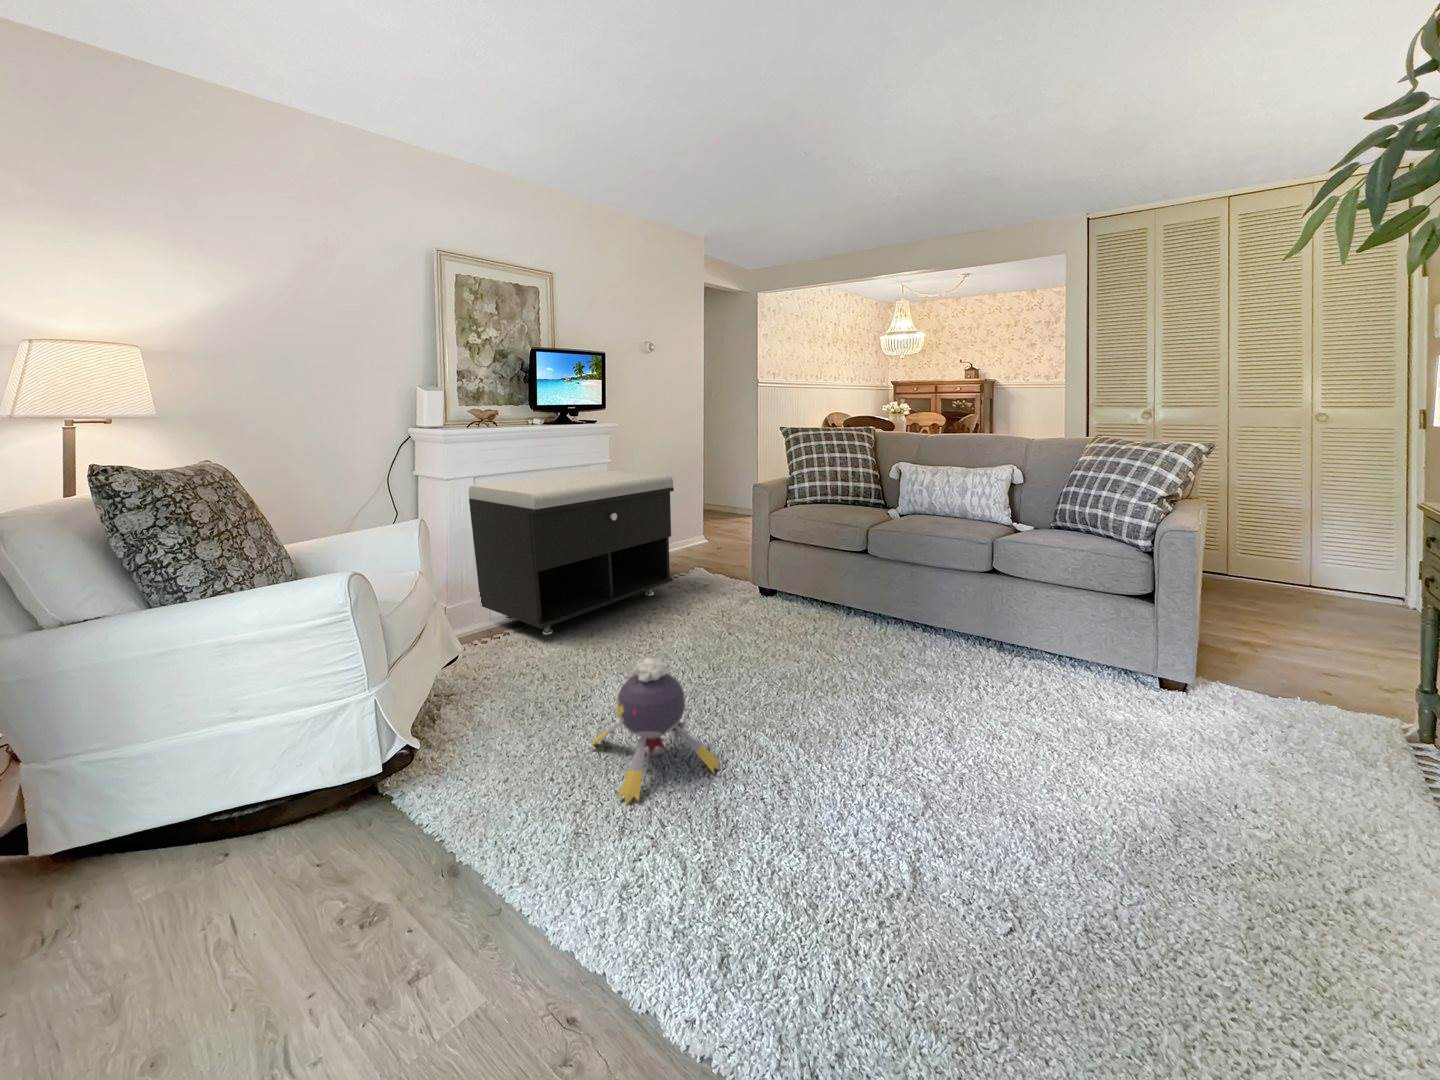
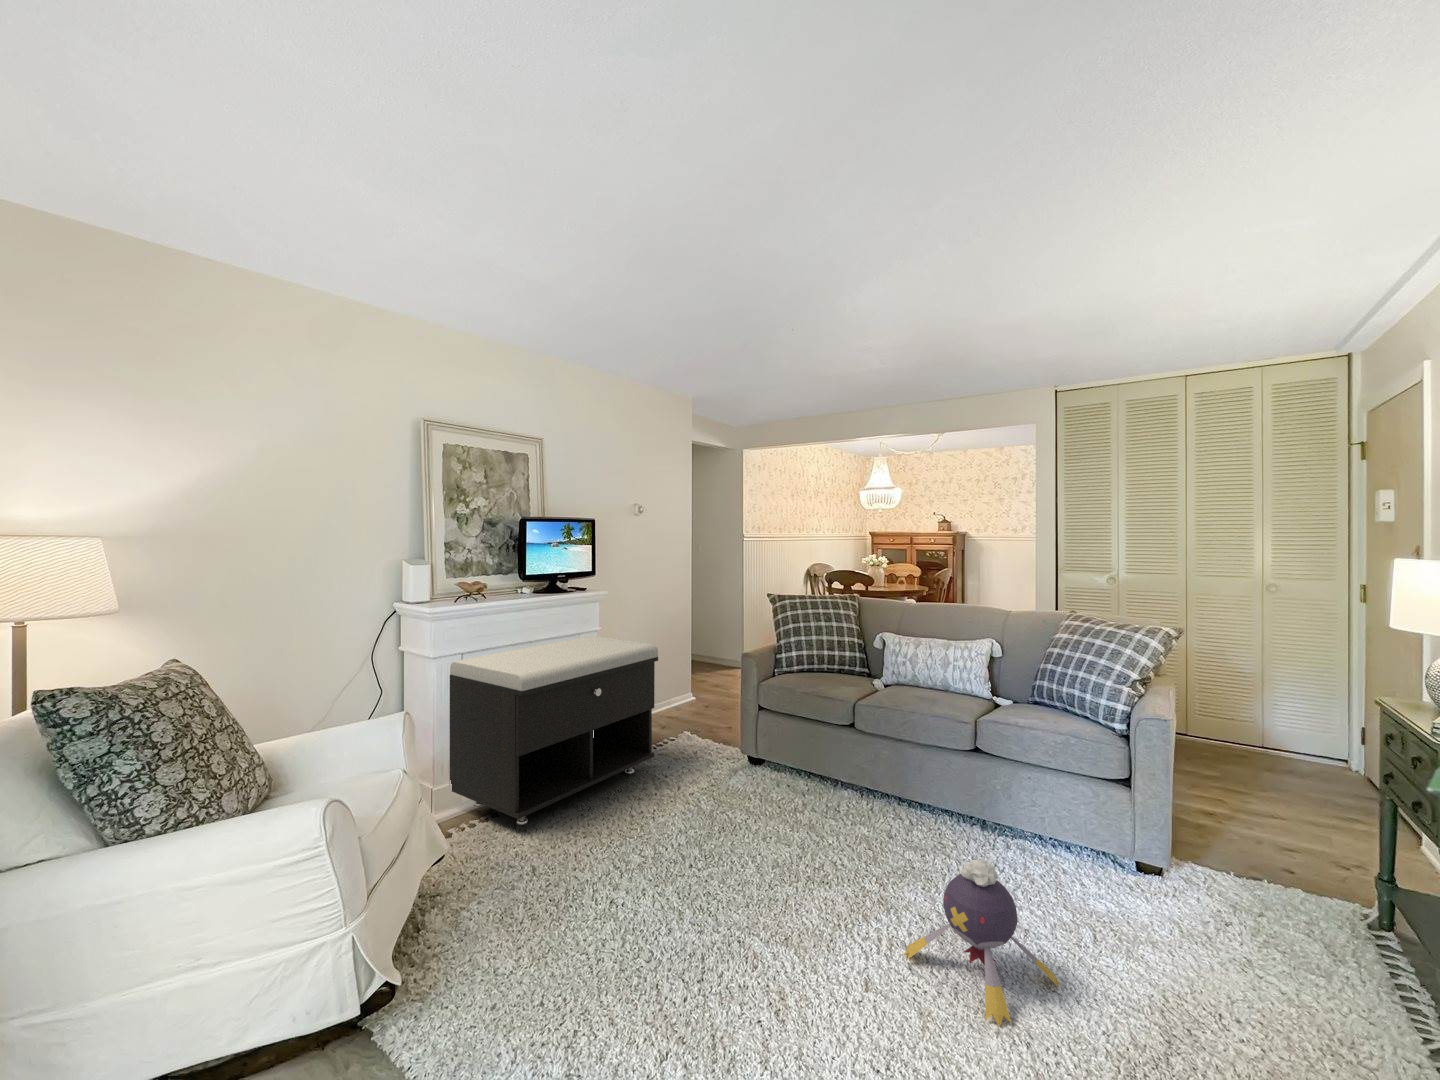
plush toy: present [592,658,720,804] -> present [904,860,1059,1027]

